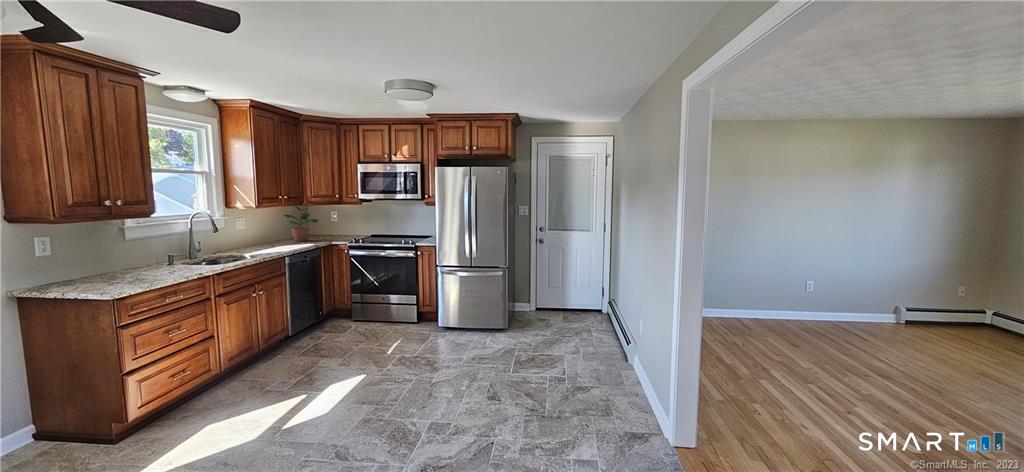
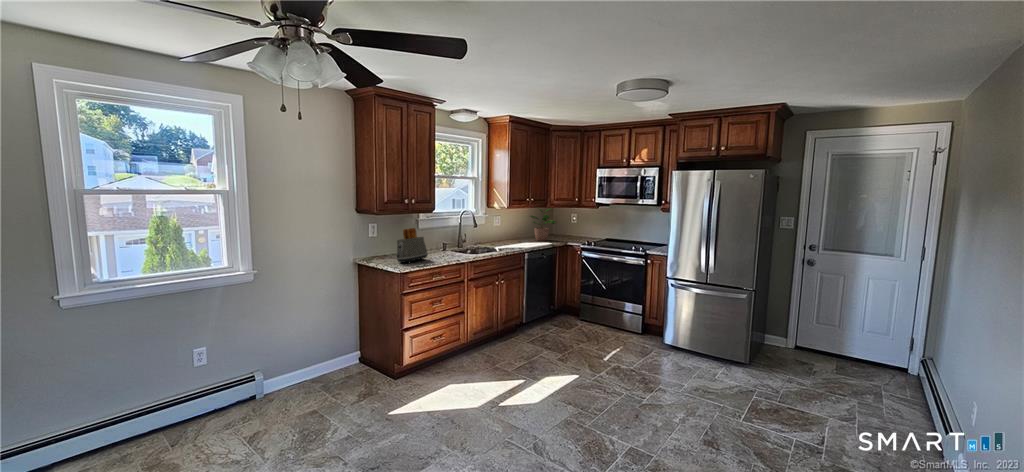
toaster: none [90,238,148,288] -> present [397,228,428,263]

